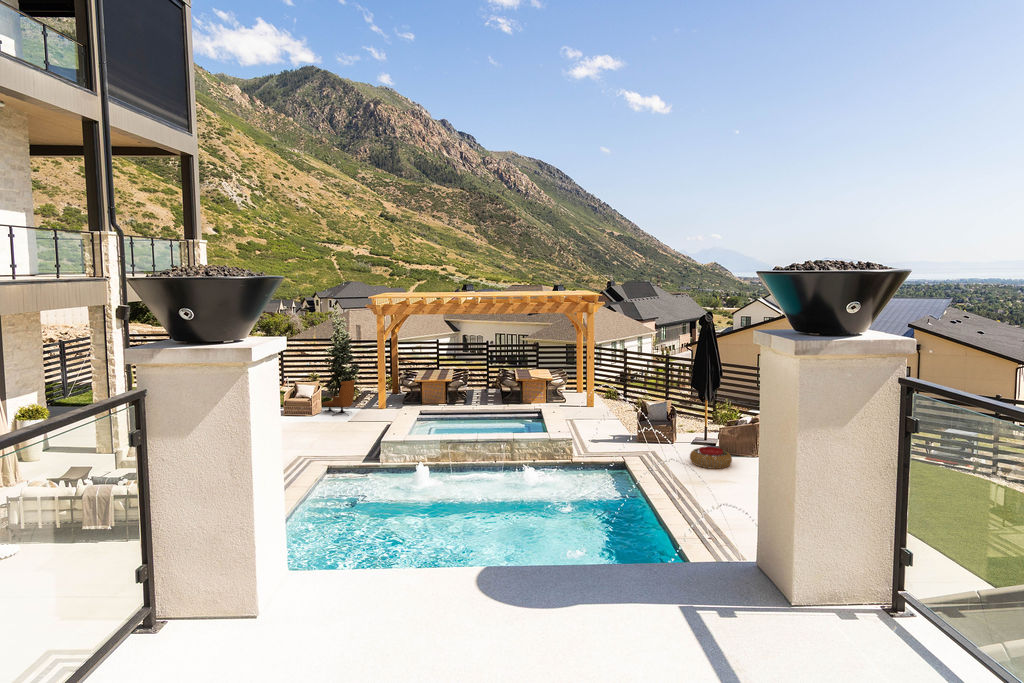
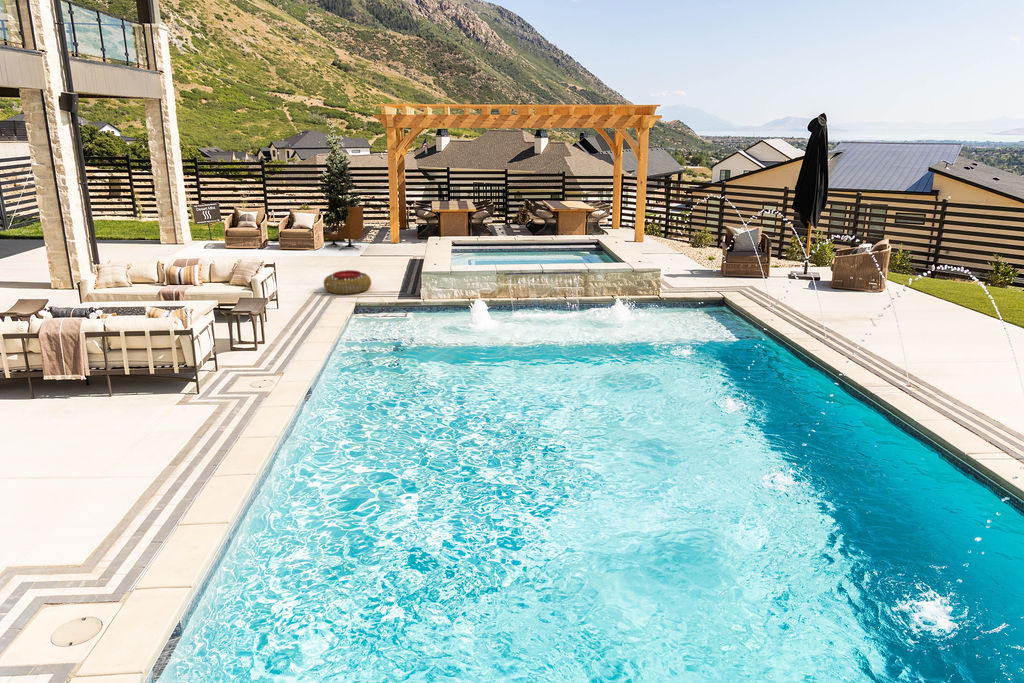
pouf: present [690,447,732,469] -> present [324,270,371,294]

